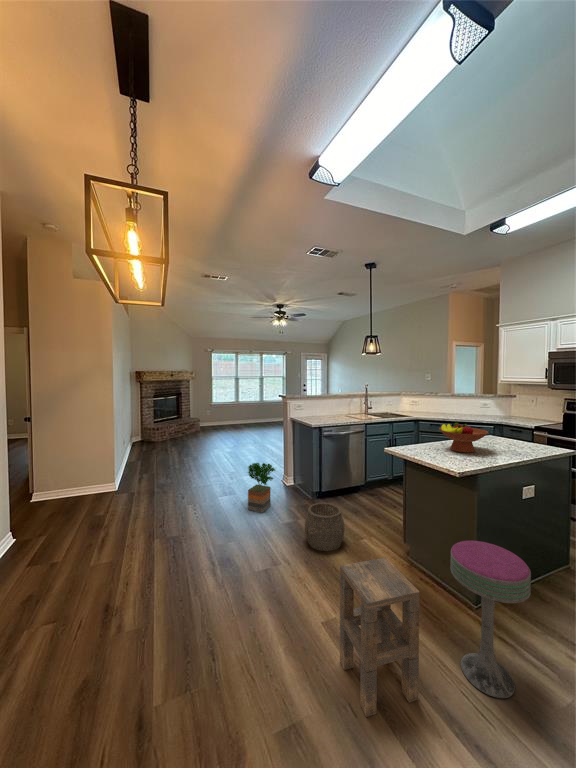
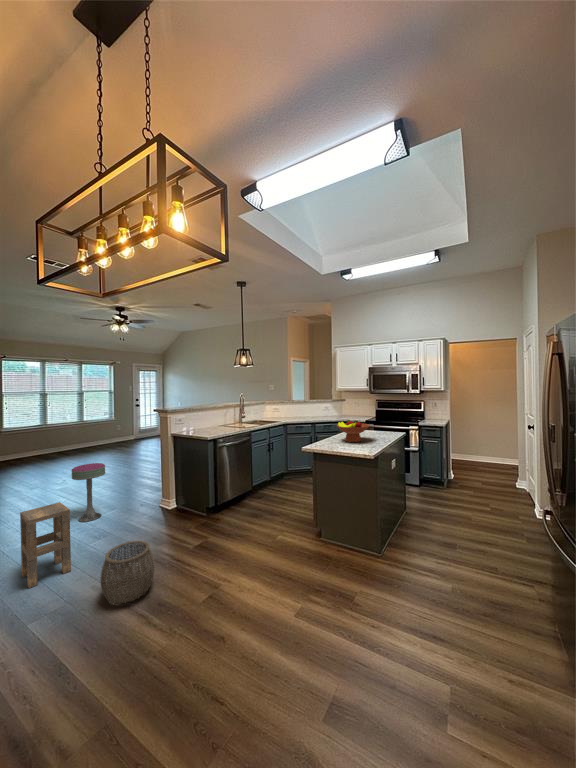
potted tree: present [248,463,275,513] -> none [136,488,174,549]
woven basket: present [305,503,345,551] -> present [100,541,154,604]
bar stool: present [450,541,531,698] -> present [72,463,105,522]
side table: present [340,557,420,717] -> present [20,502,71,588]

